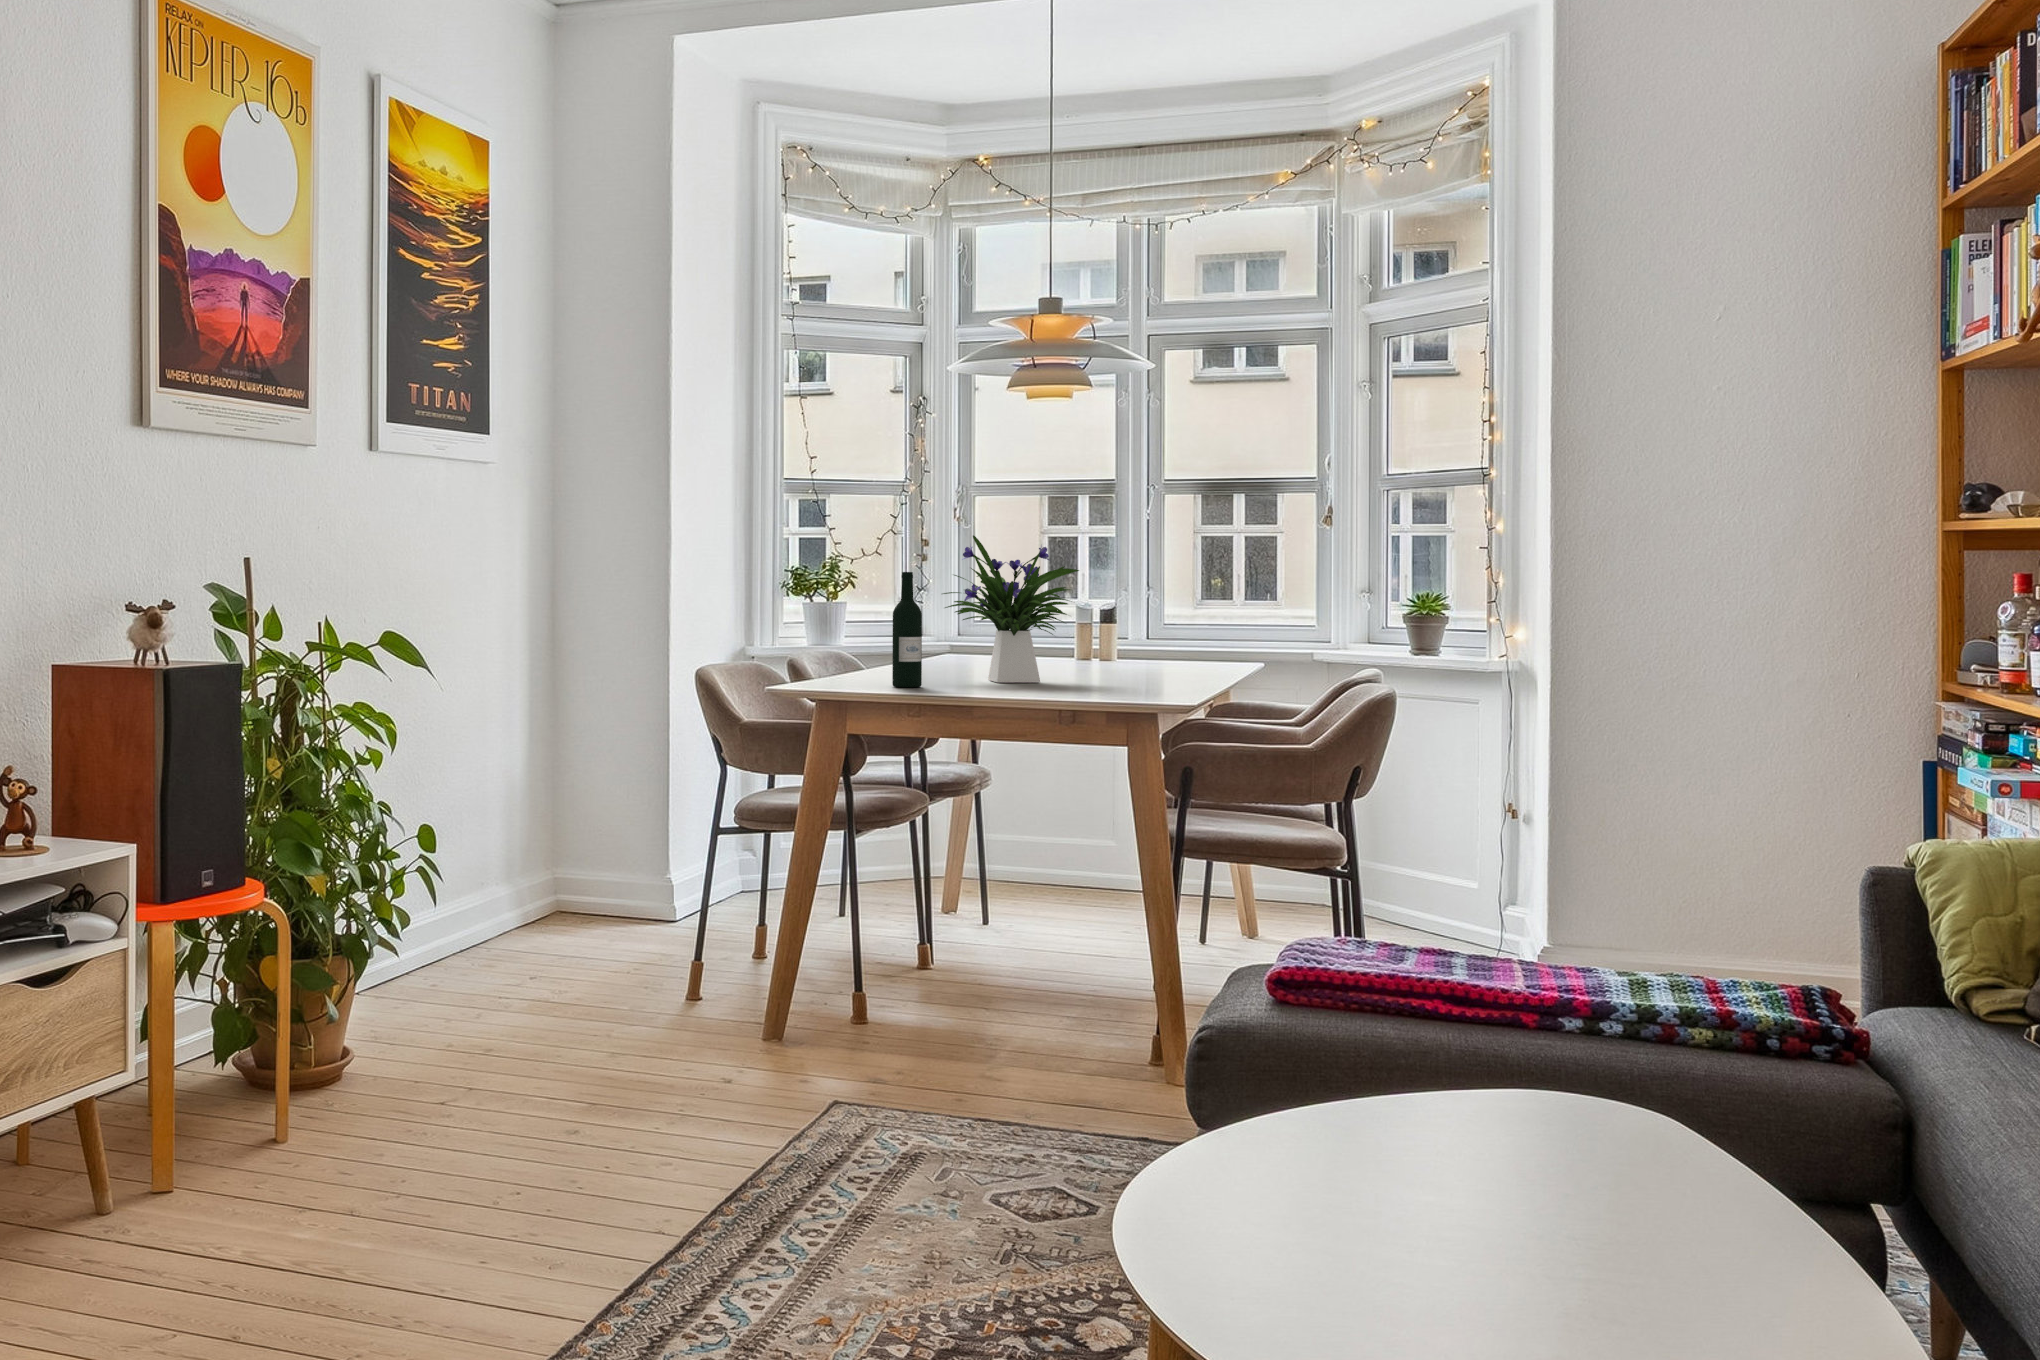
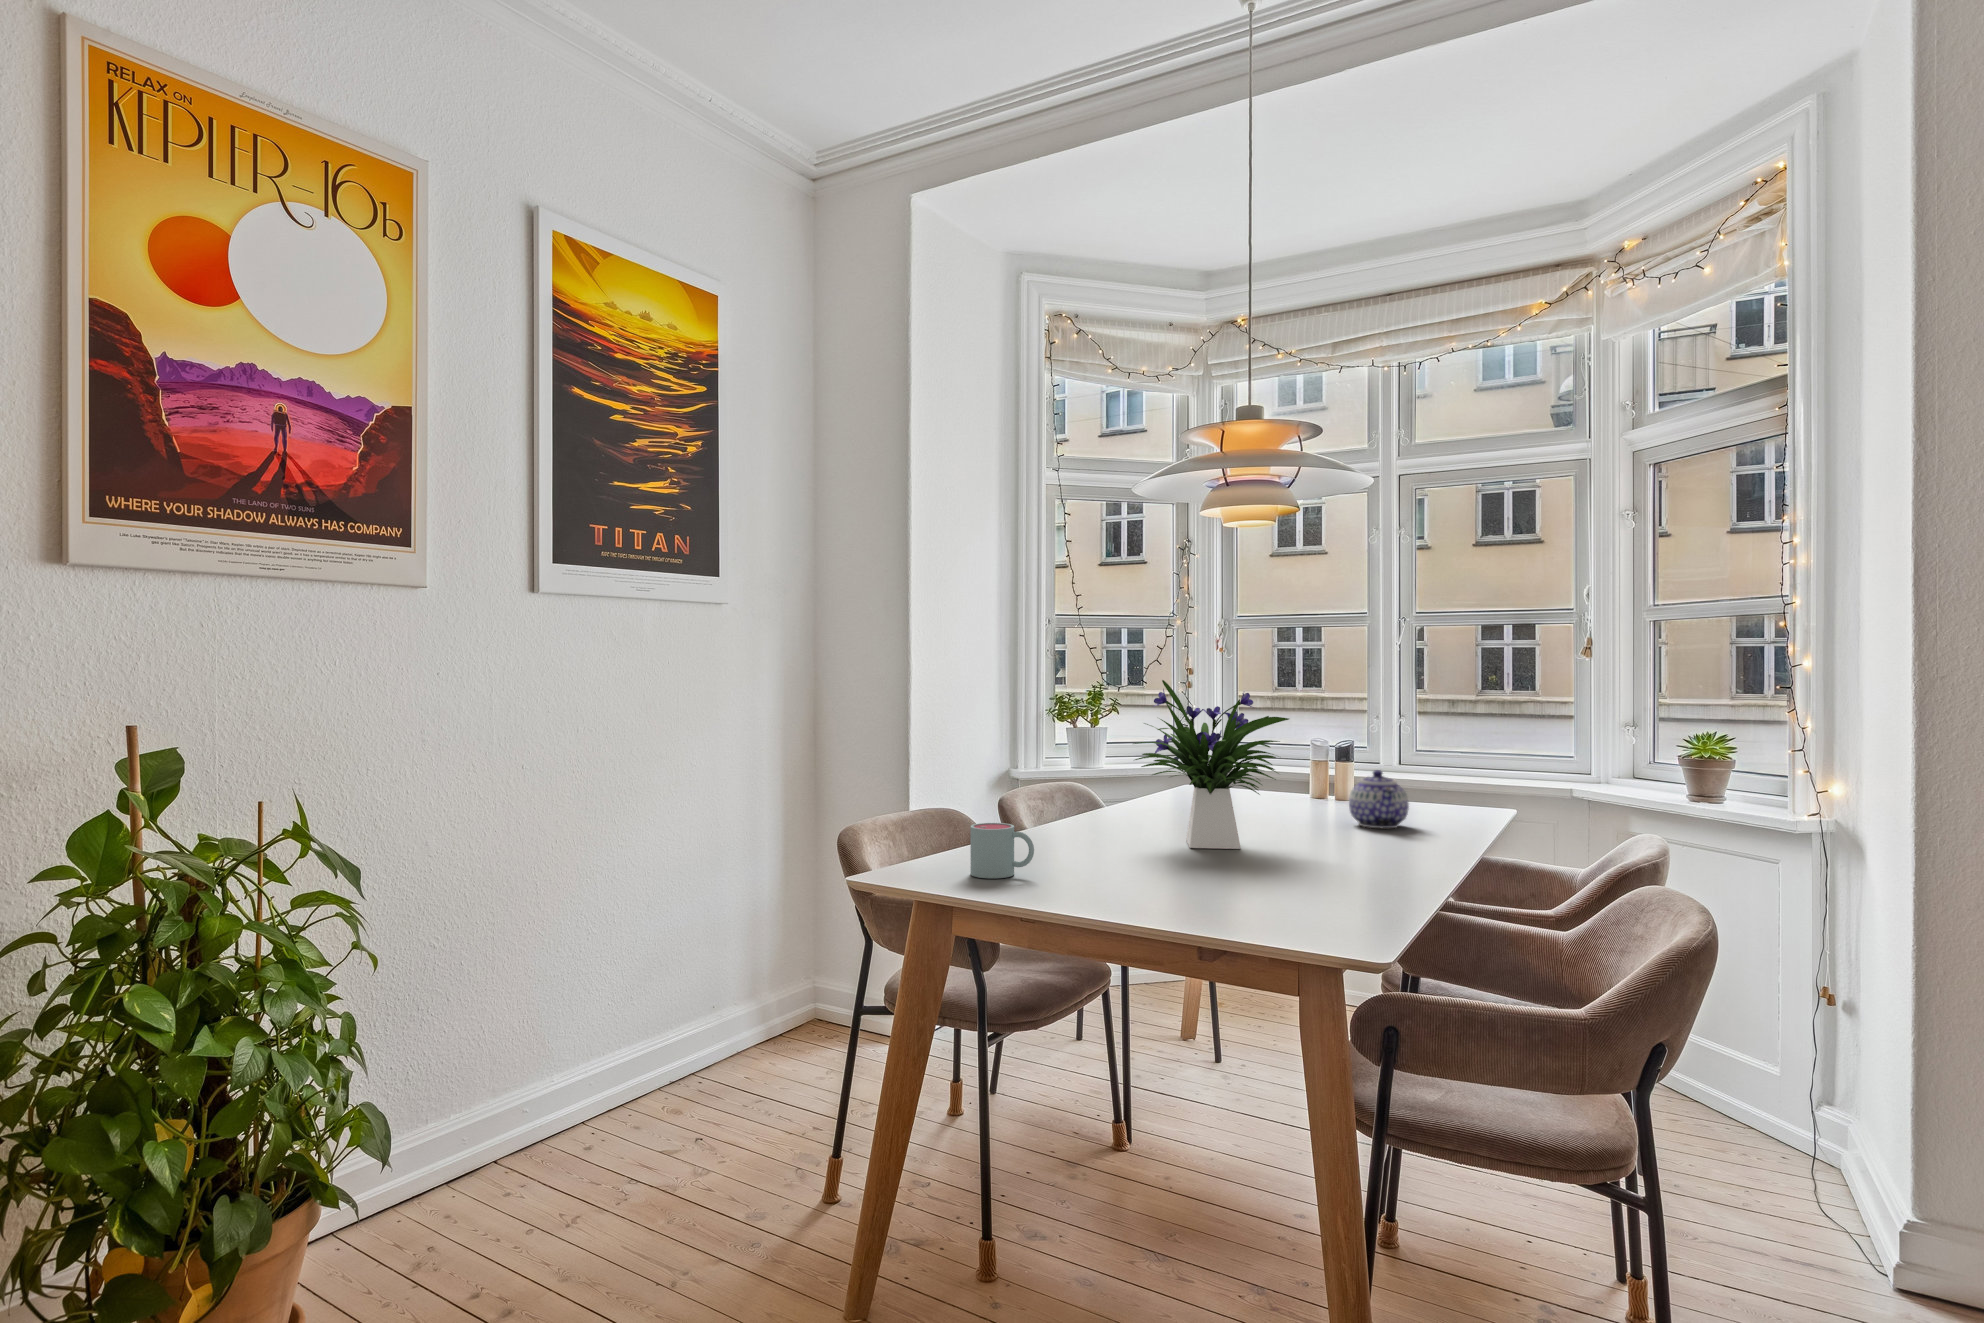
wine bottle: present [892,572,922,687] -> none [1056,725,1089,861]
teapot: none [1120,623,1173,674] -> present [1349,770,1409,828]
mug: none [839,651,893,693] -> present [970,823,1034,878]

